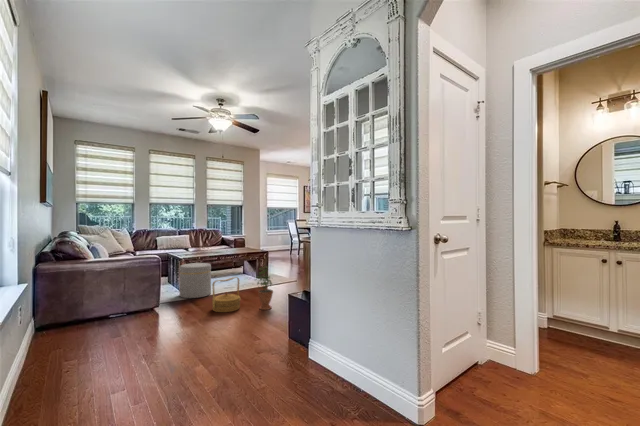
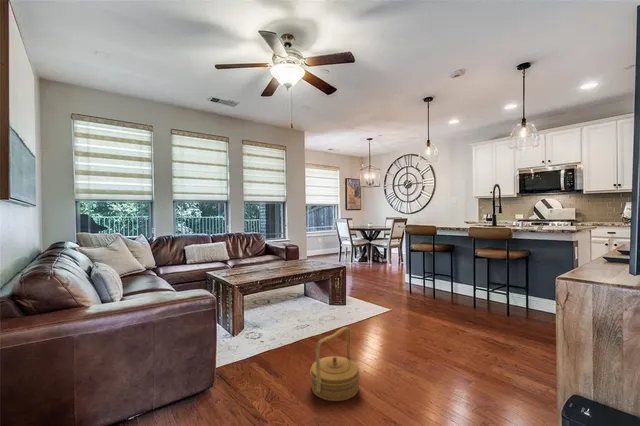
ottoman: present [179,263,211,298] -> none [236,292,284,355]
potted plant: present [257,267,273,310] -> none [388,305,420,393]

